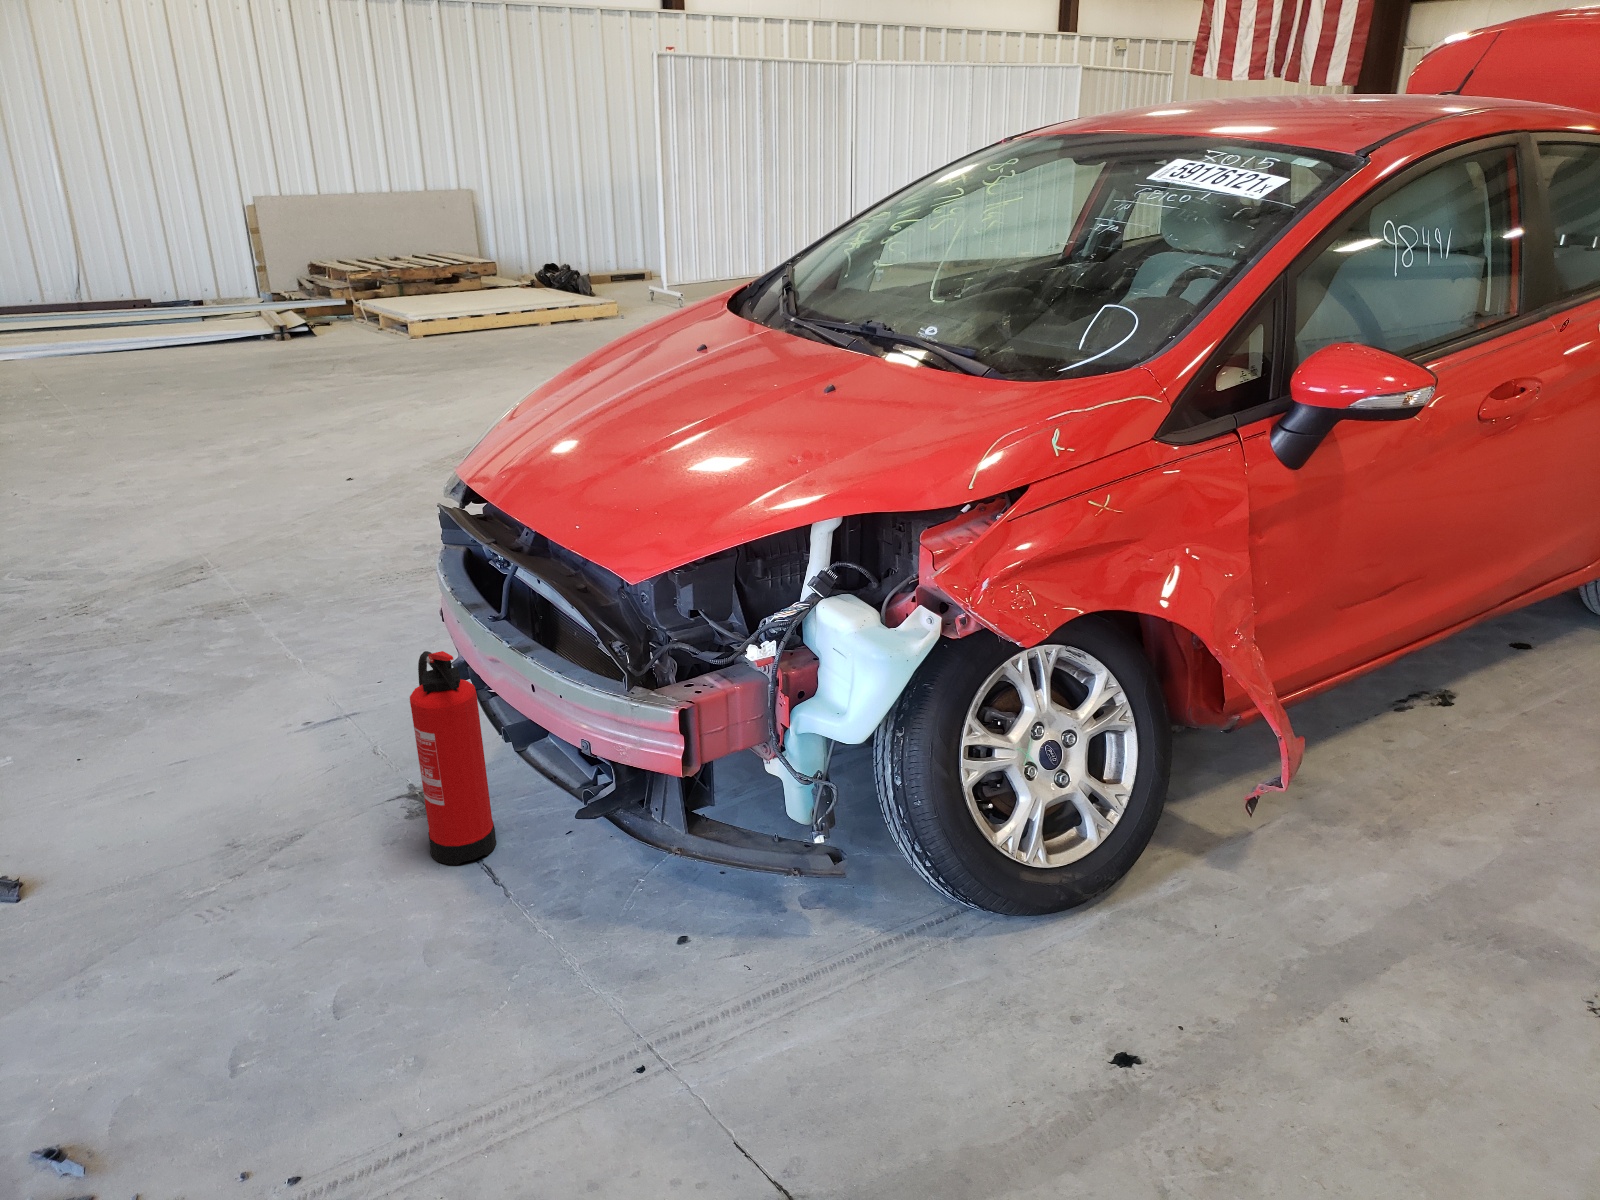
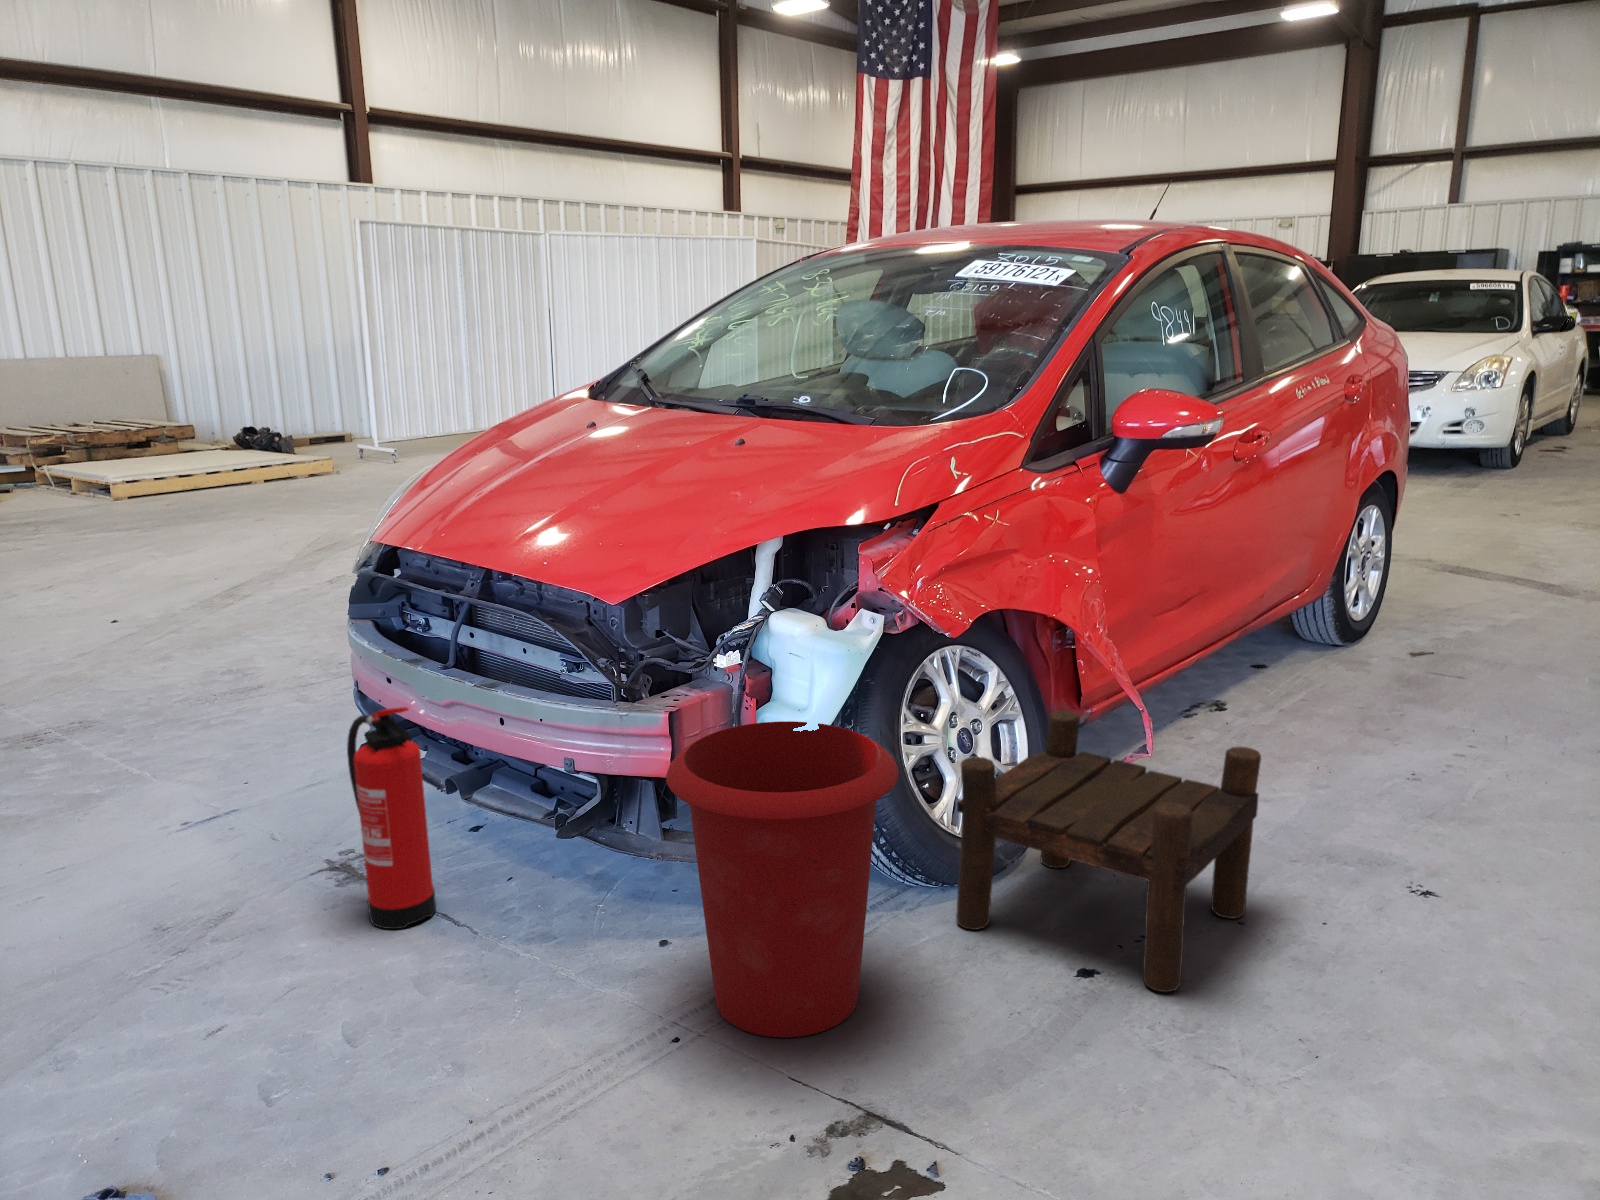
waste bin: none [655,726,917,1078] -> present [666,721,899,1038]
stool: none [1012,727,1406,1103] -> present [956,711,1261,992]

